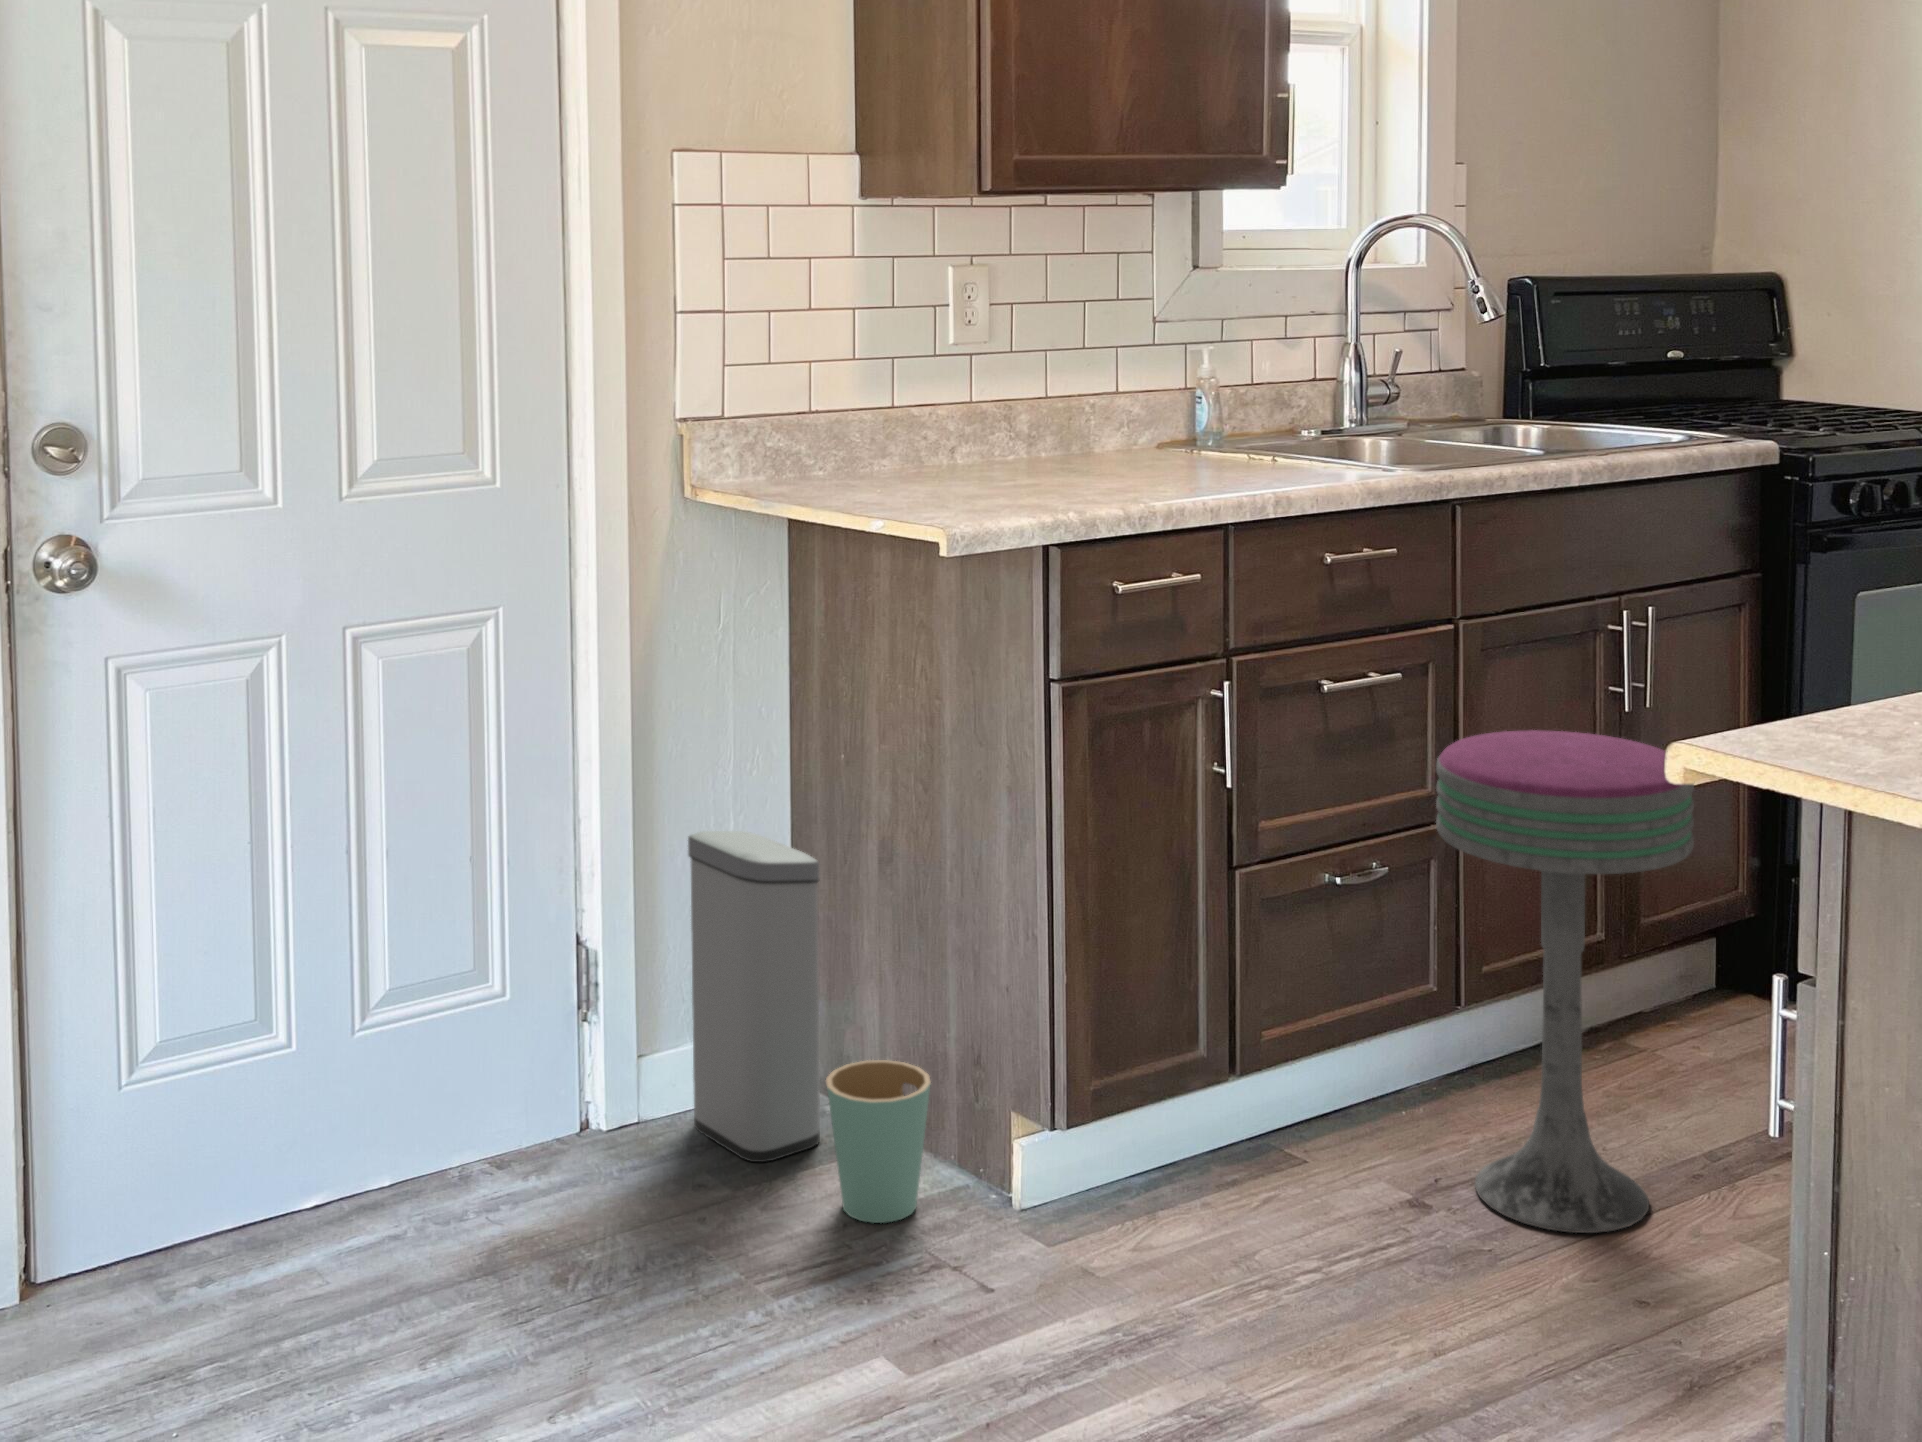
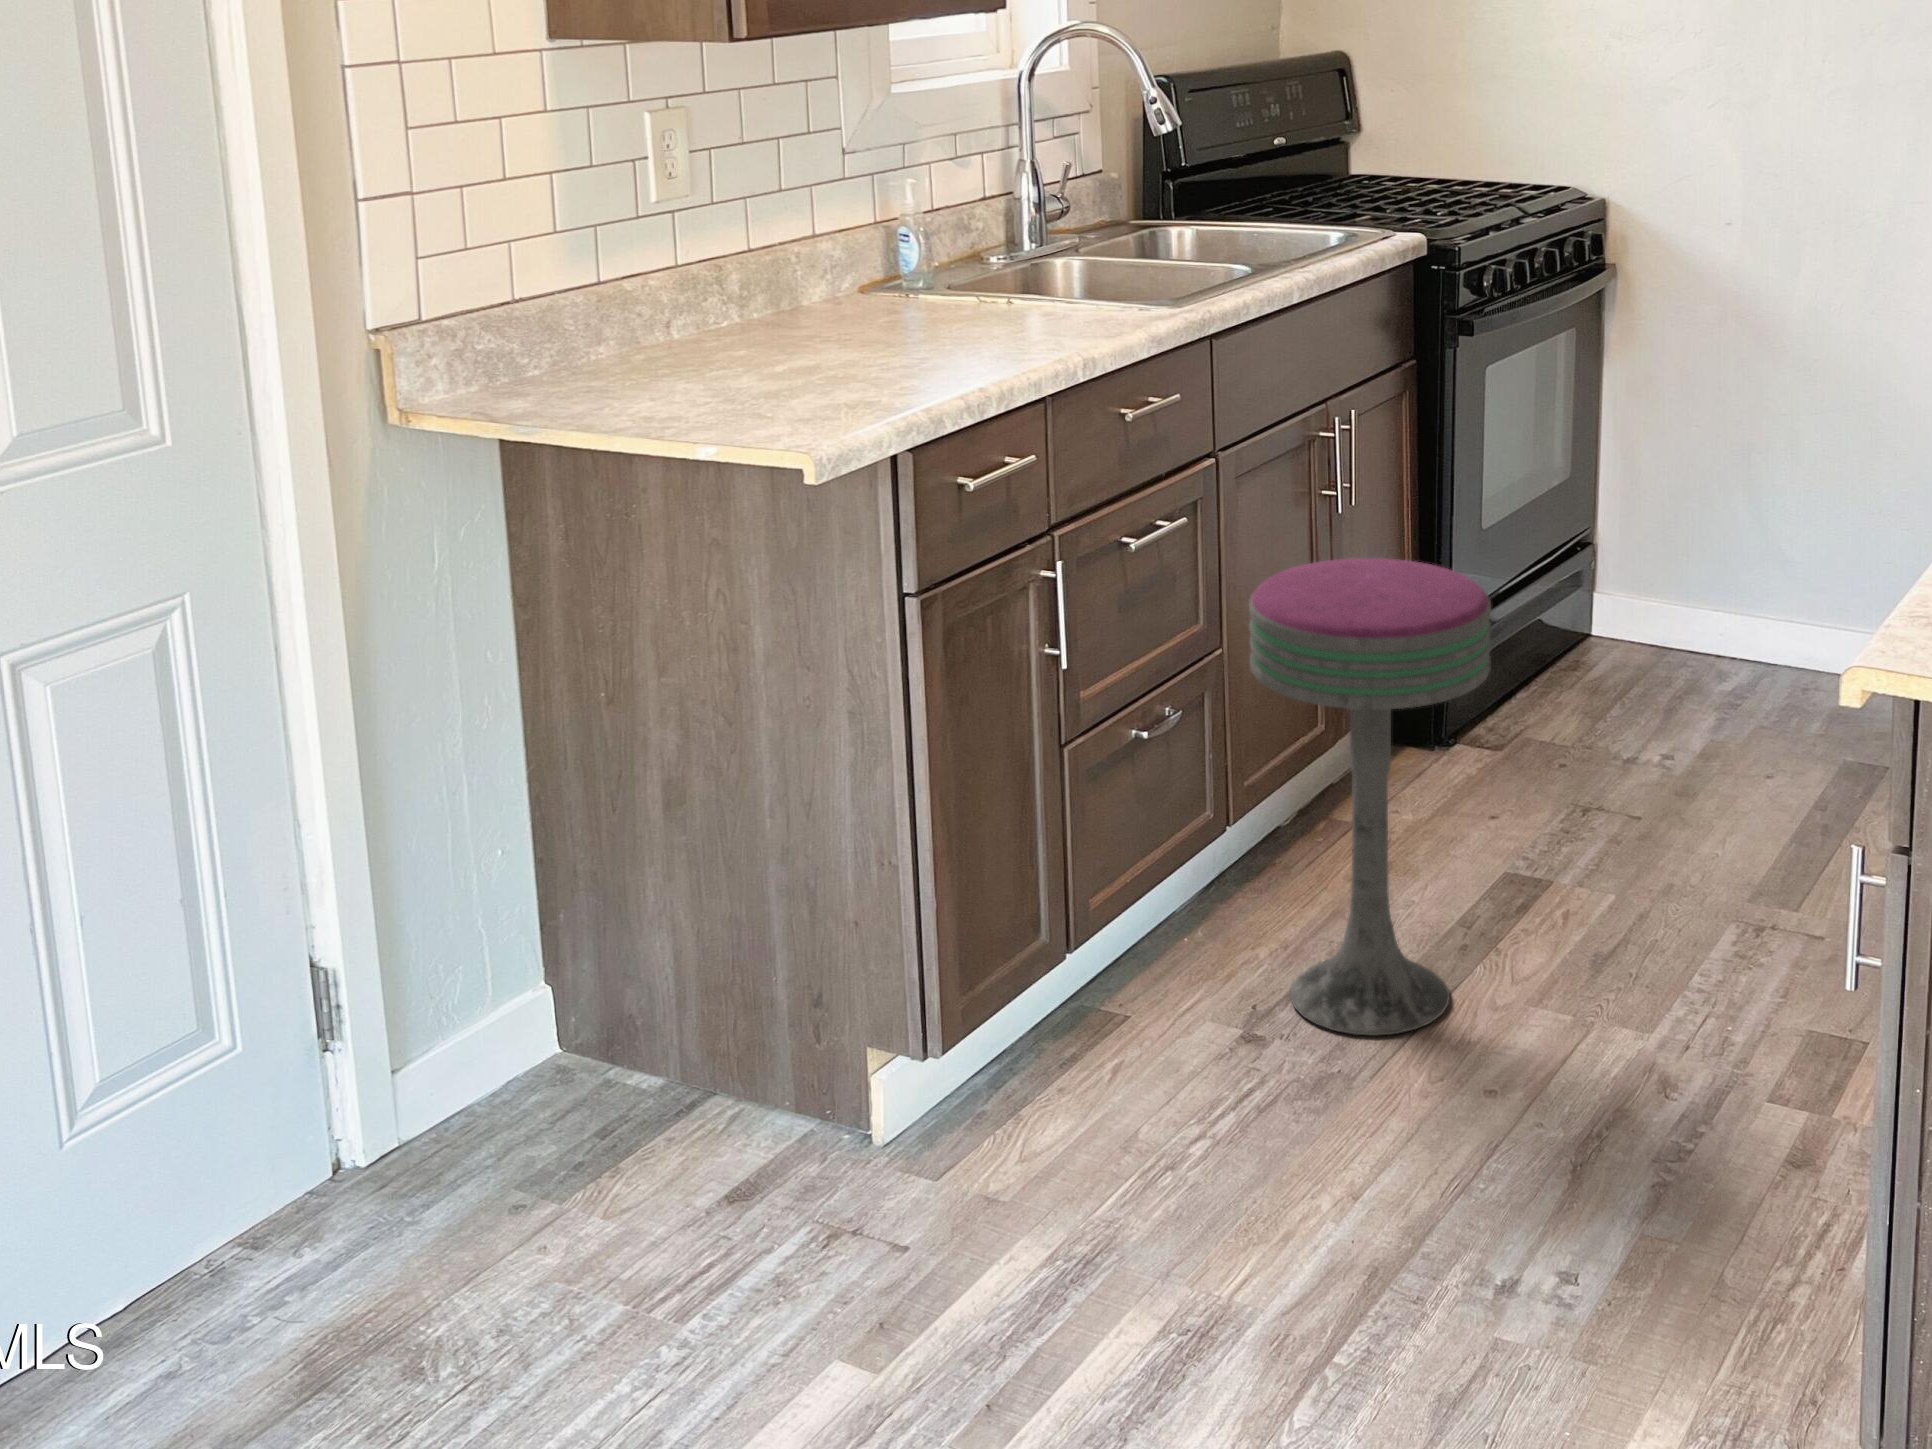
trash can: present [688,831,931,1223] -> none [435,797,784,1203]

